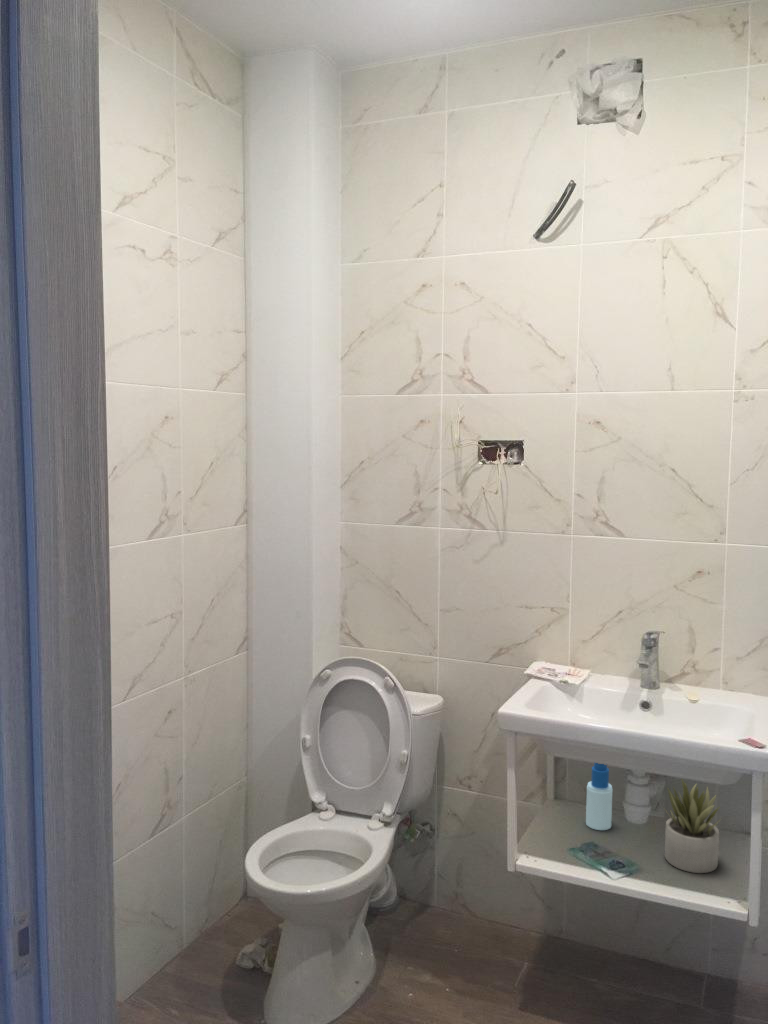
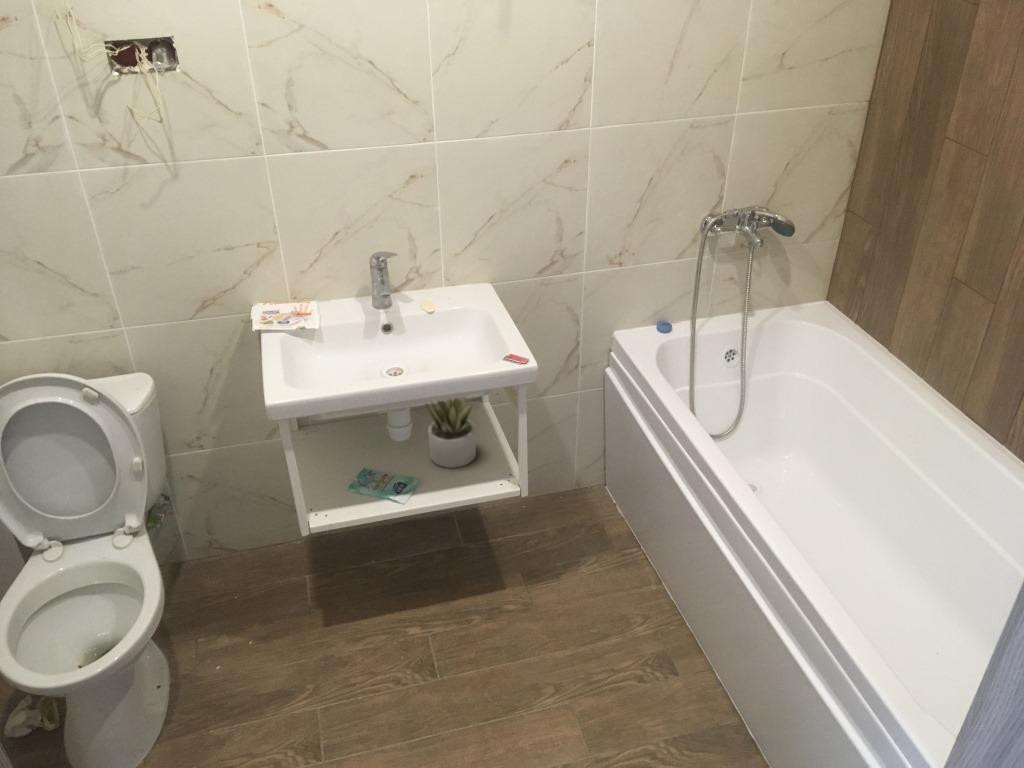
spray bottle: present [586,763,612,830] -> none [342,385,372,456]

